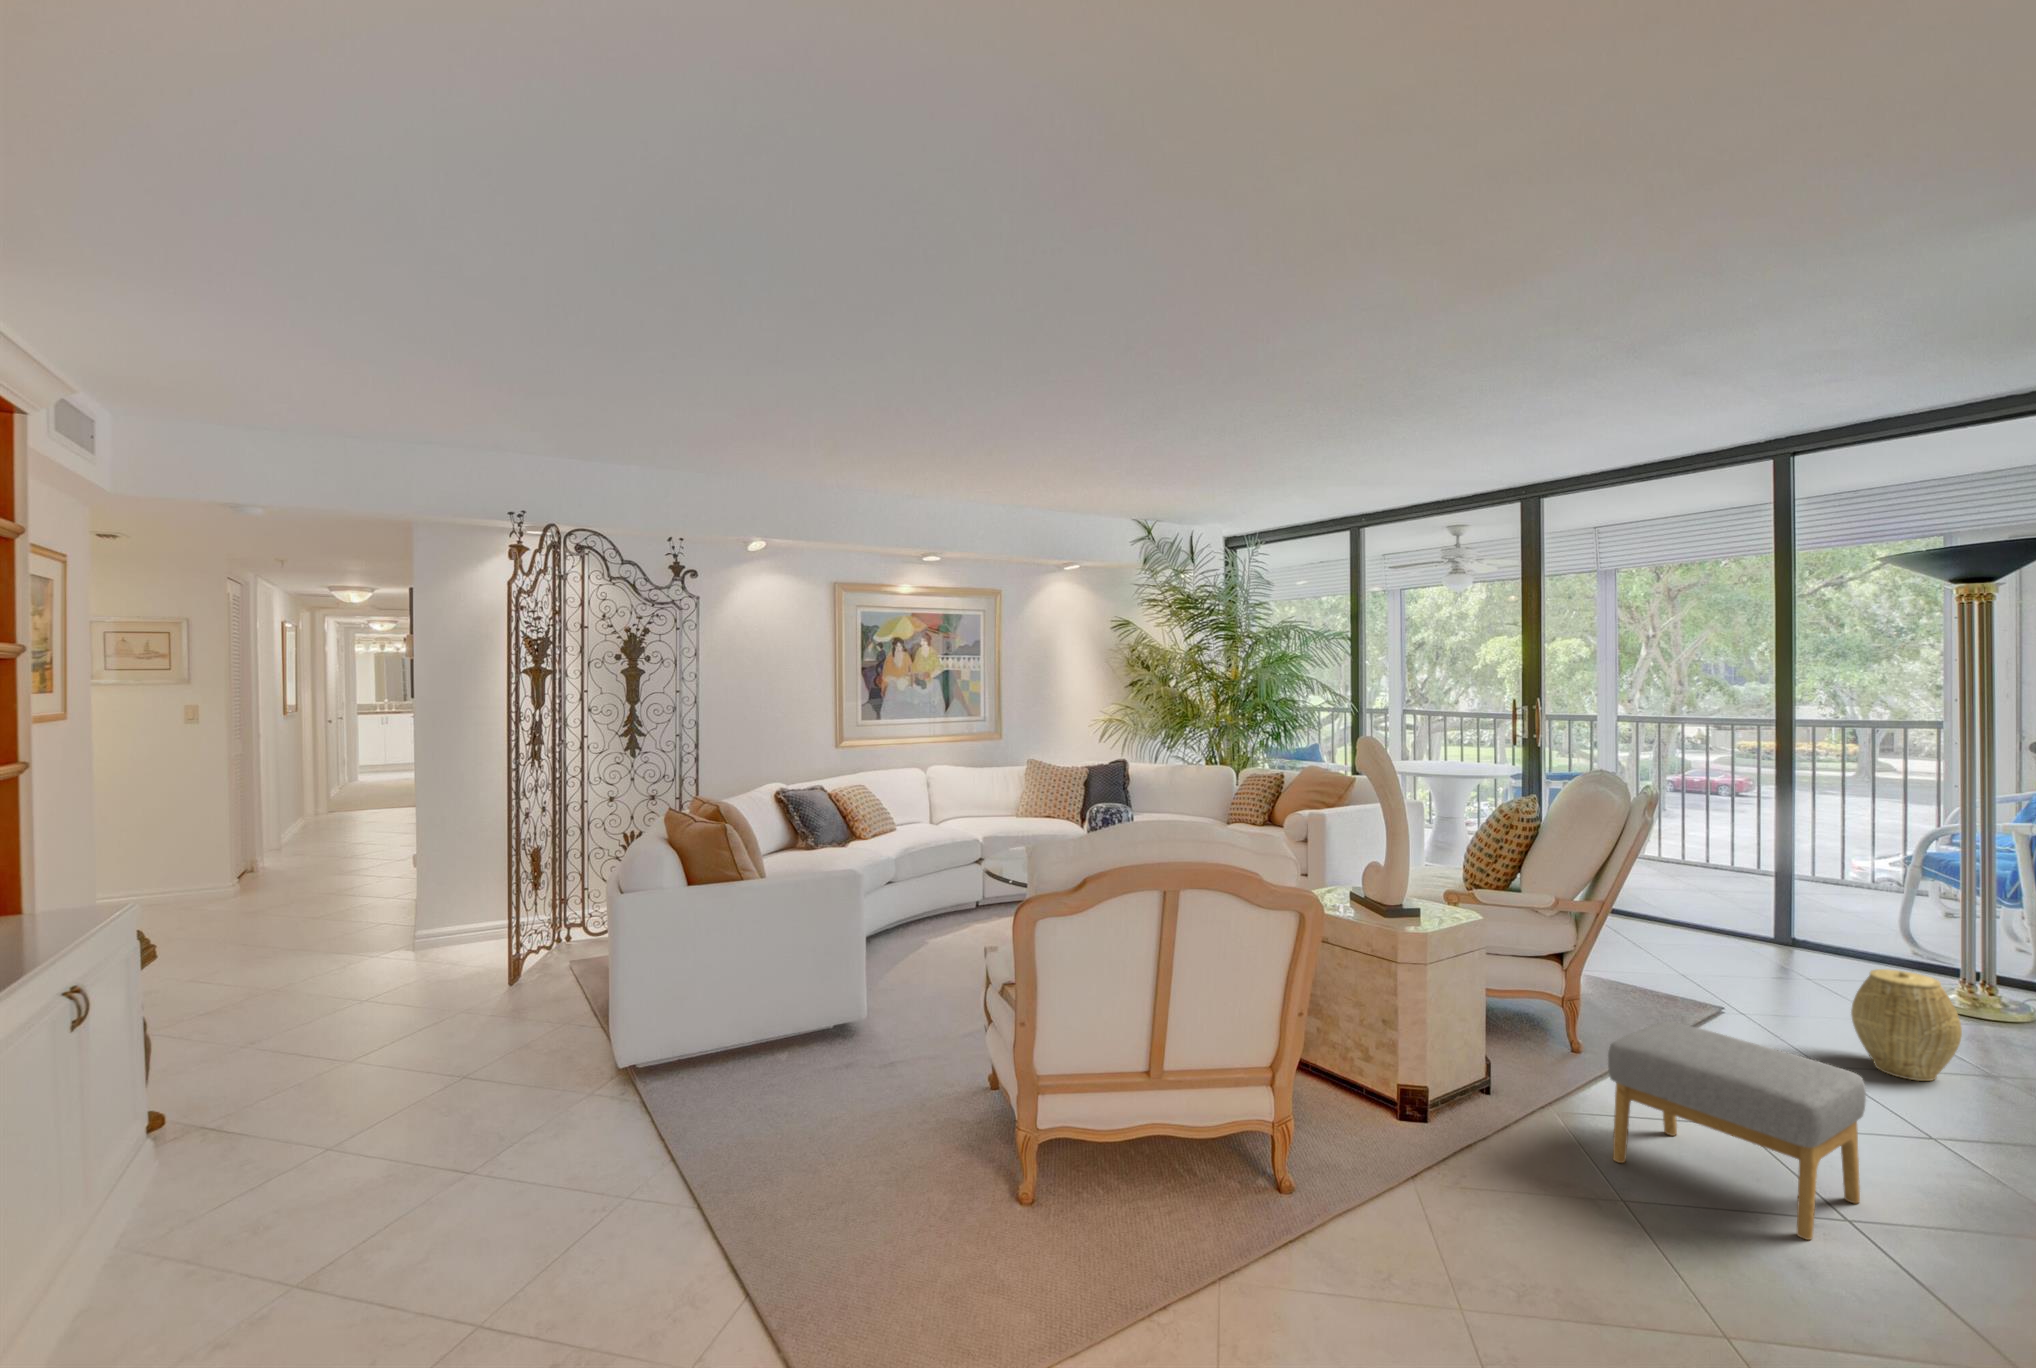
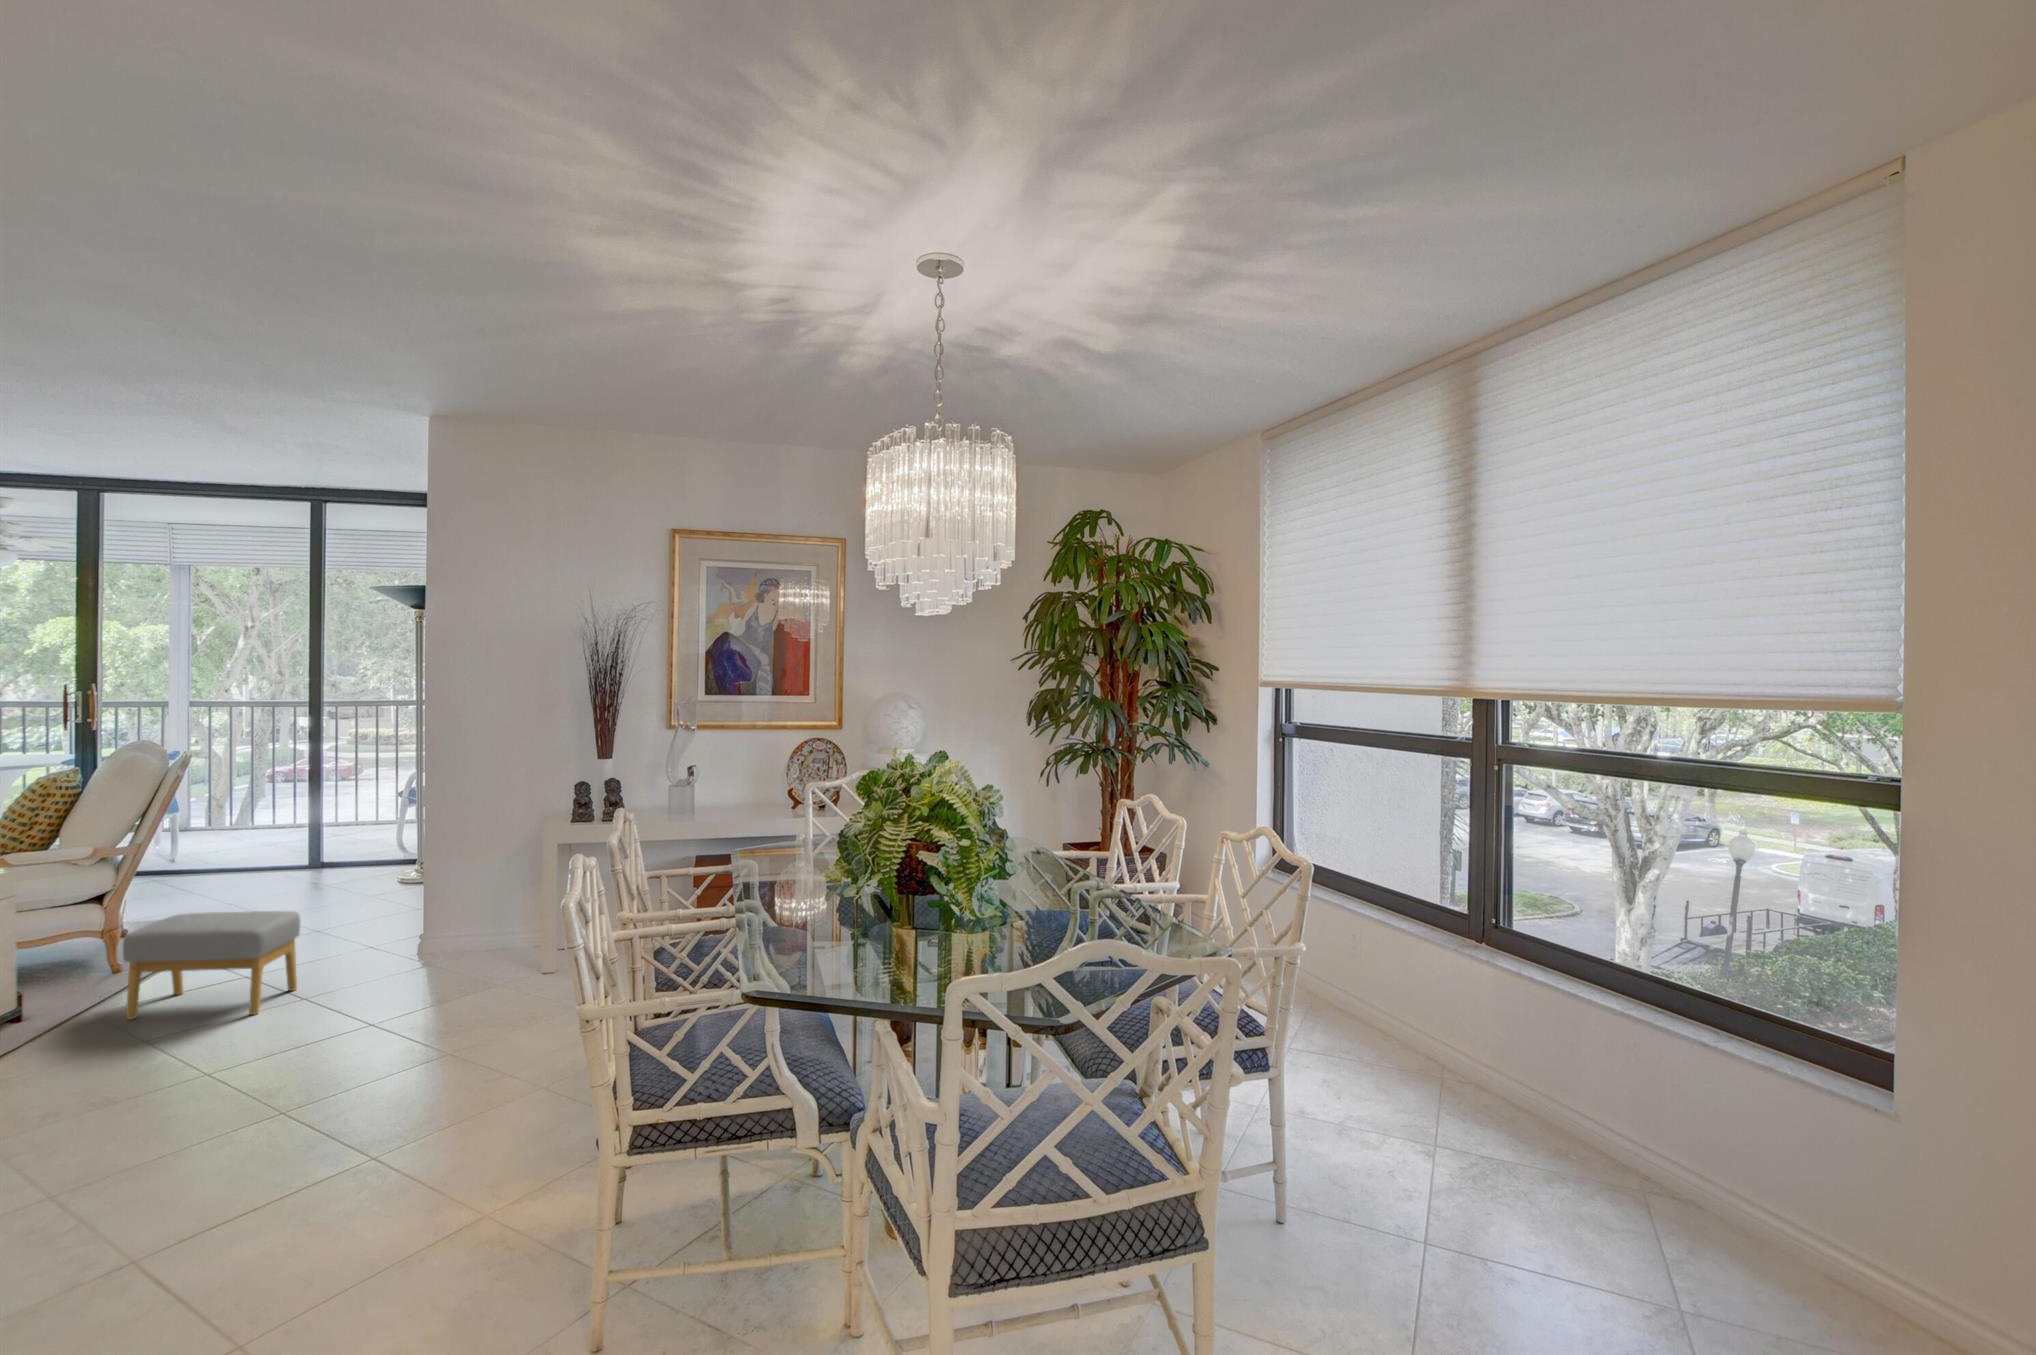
woven basket: present [1851,969,1962,1081] -> none [328,858,390,926]

